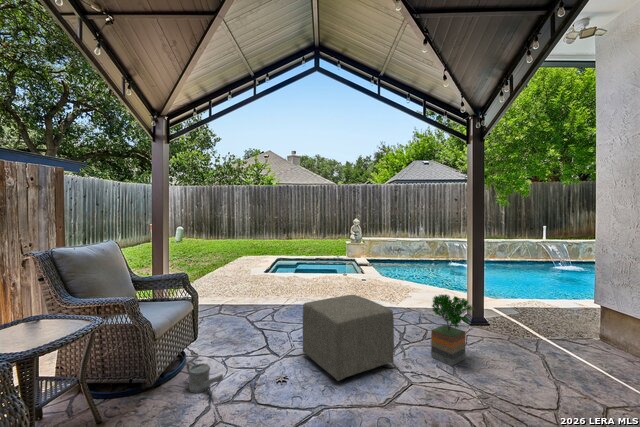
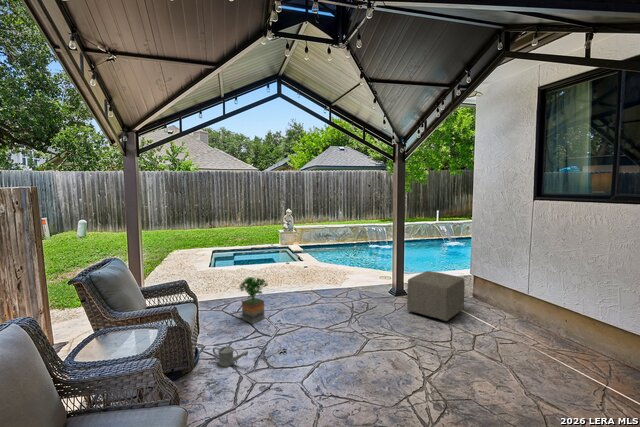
ottoman: present [303,295,394,381] -> present [407,271,465,321]
potted tree: present [431,295,473,366] -> present [240,277,268,323]

